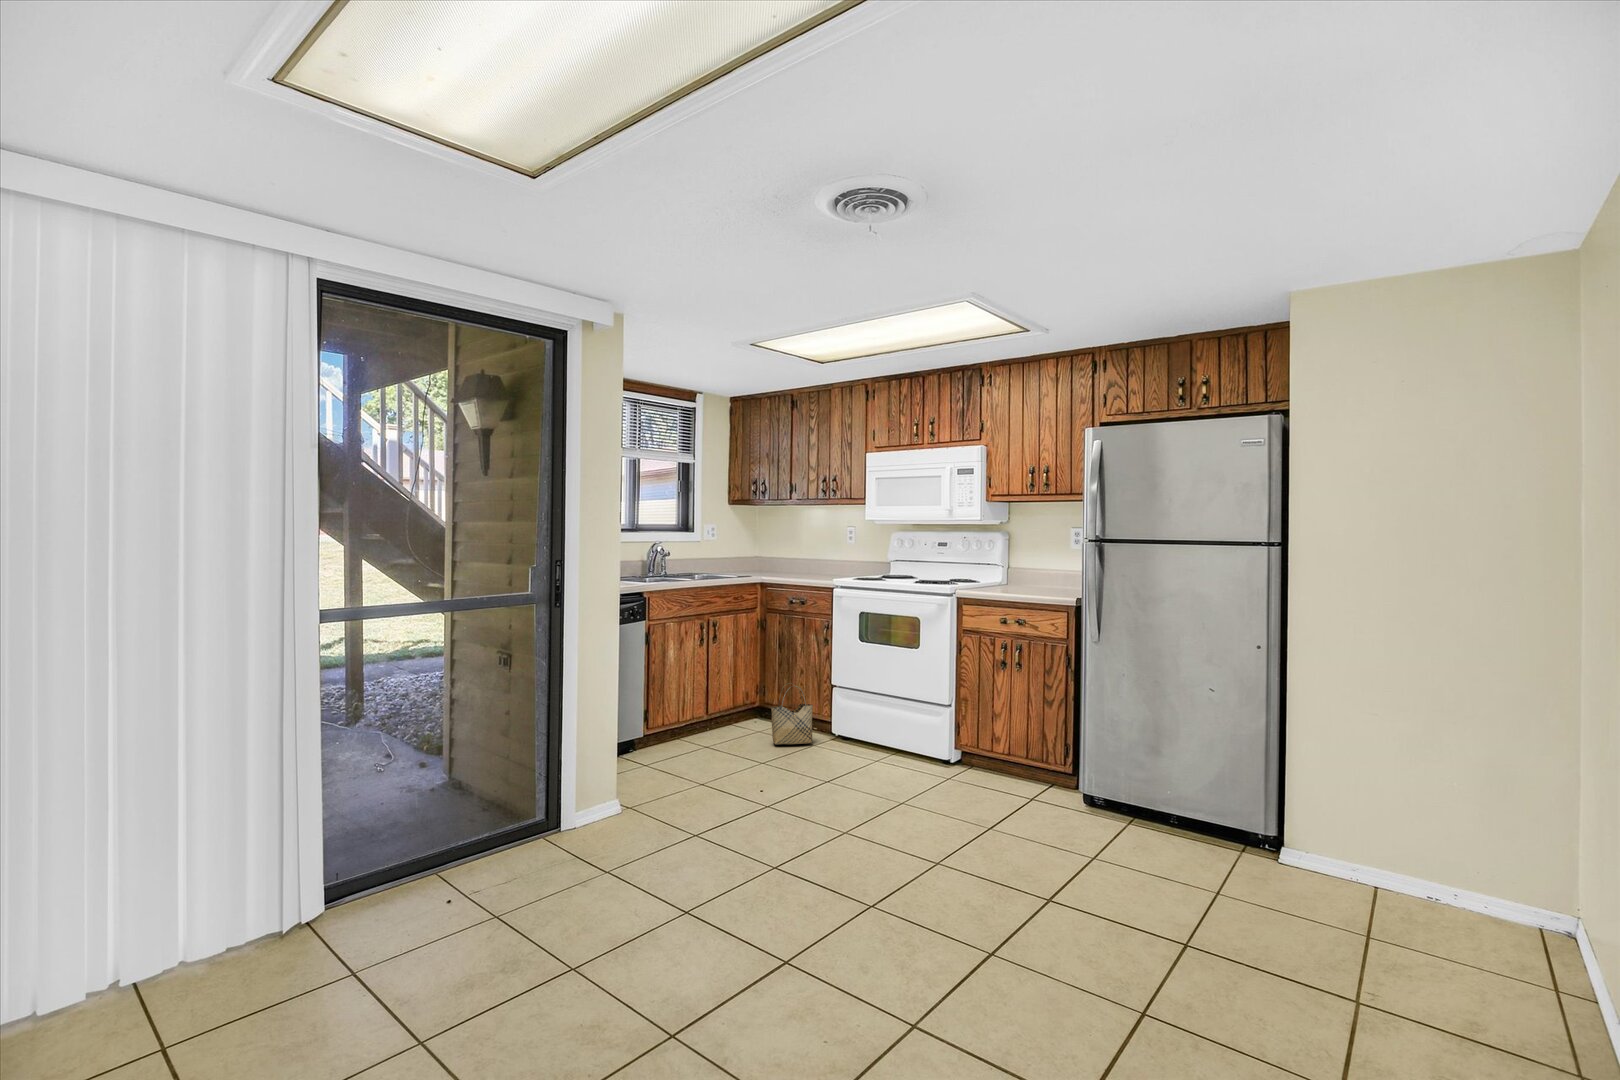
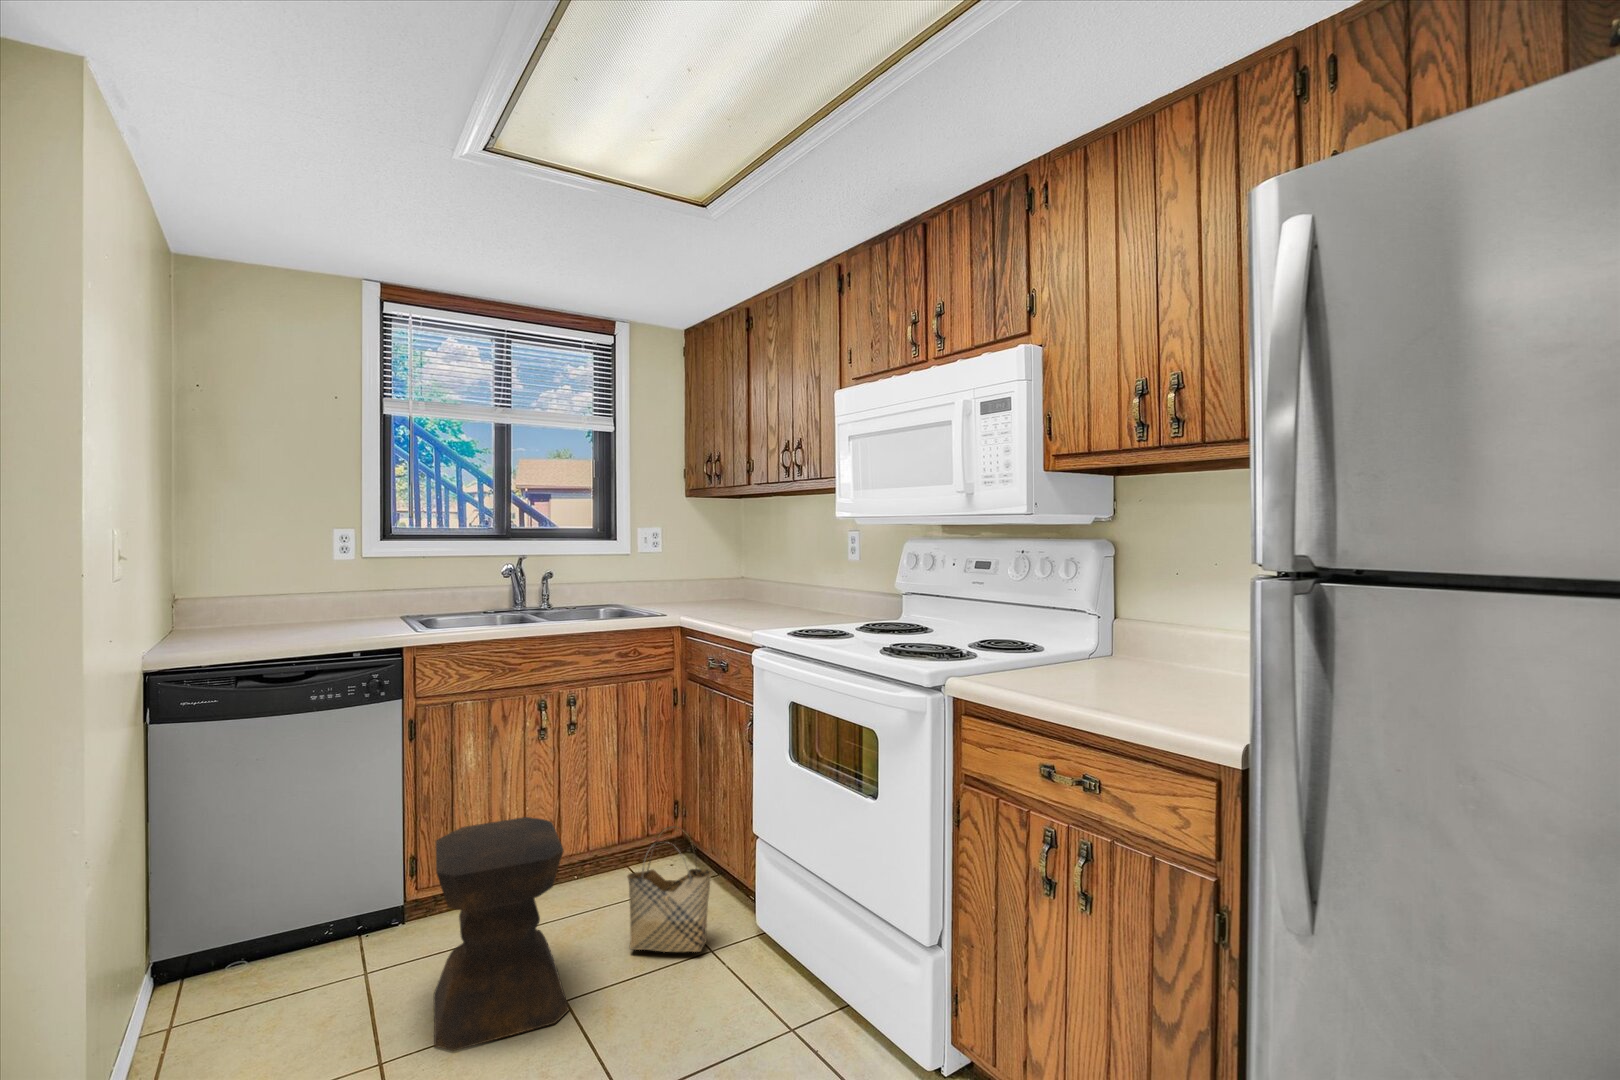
stool: none [692,674,768,774] -> present [434,817,569,1051]

